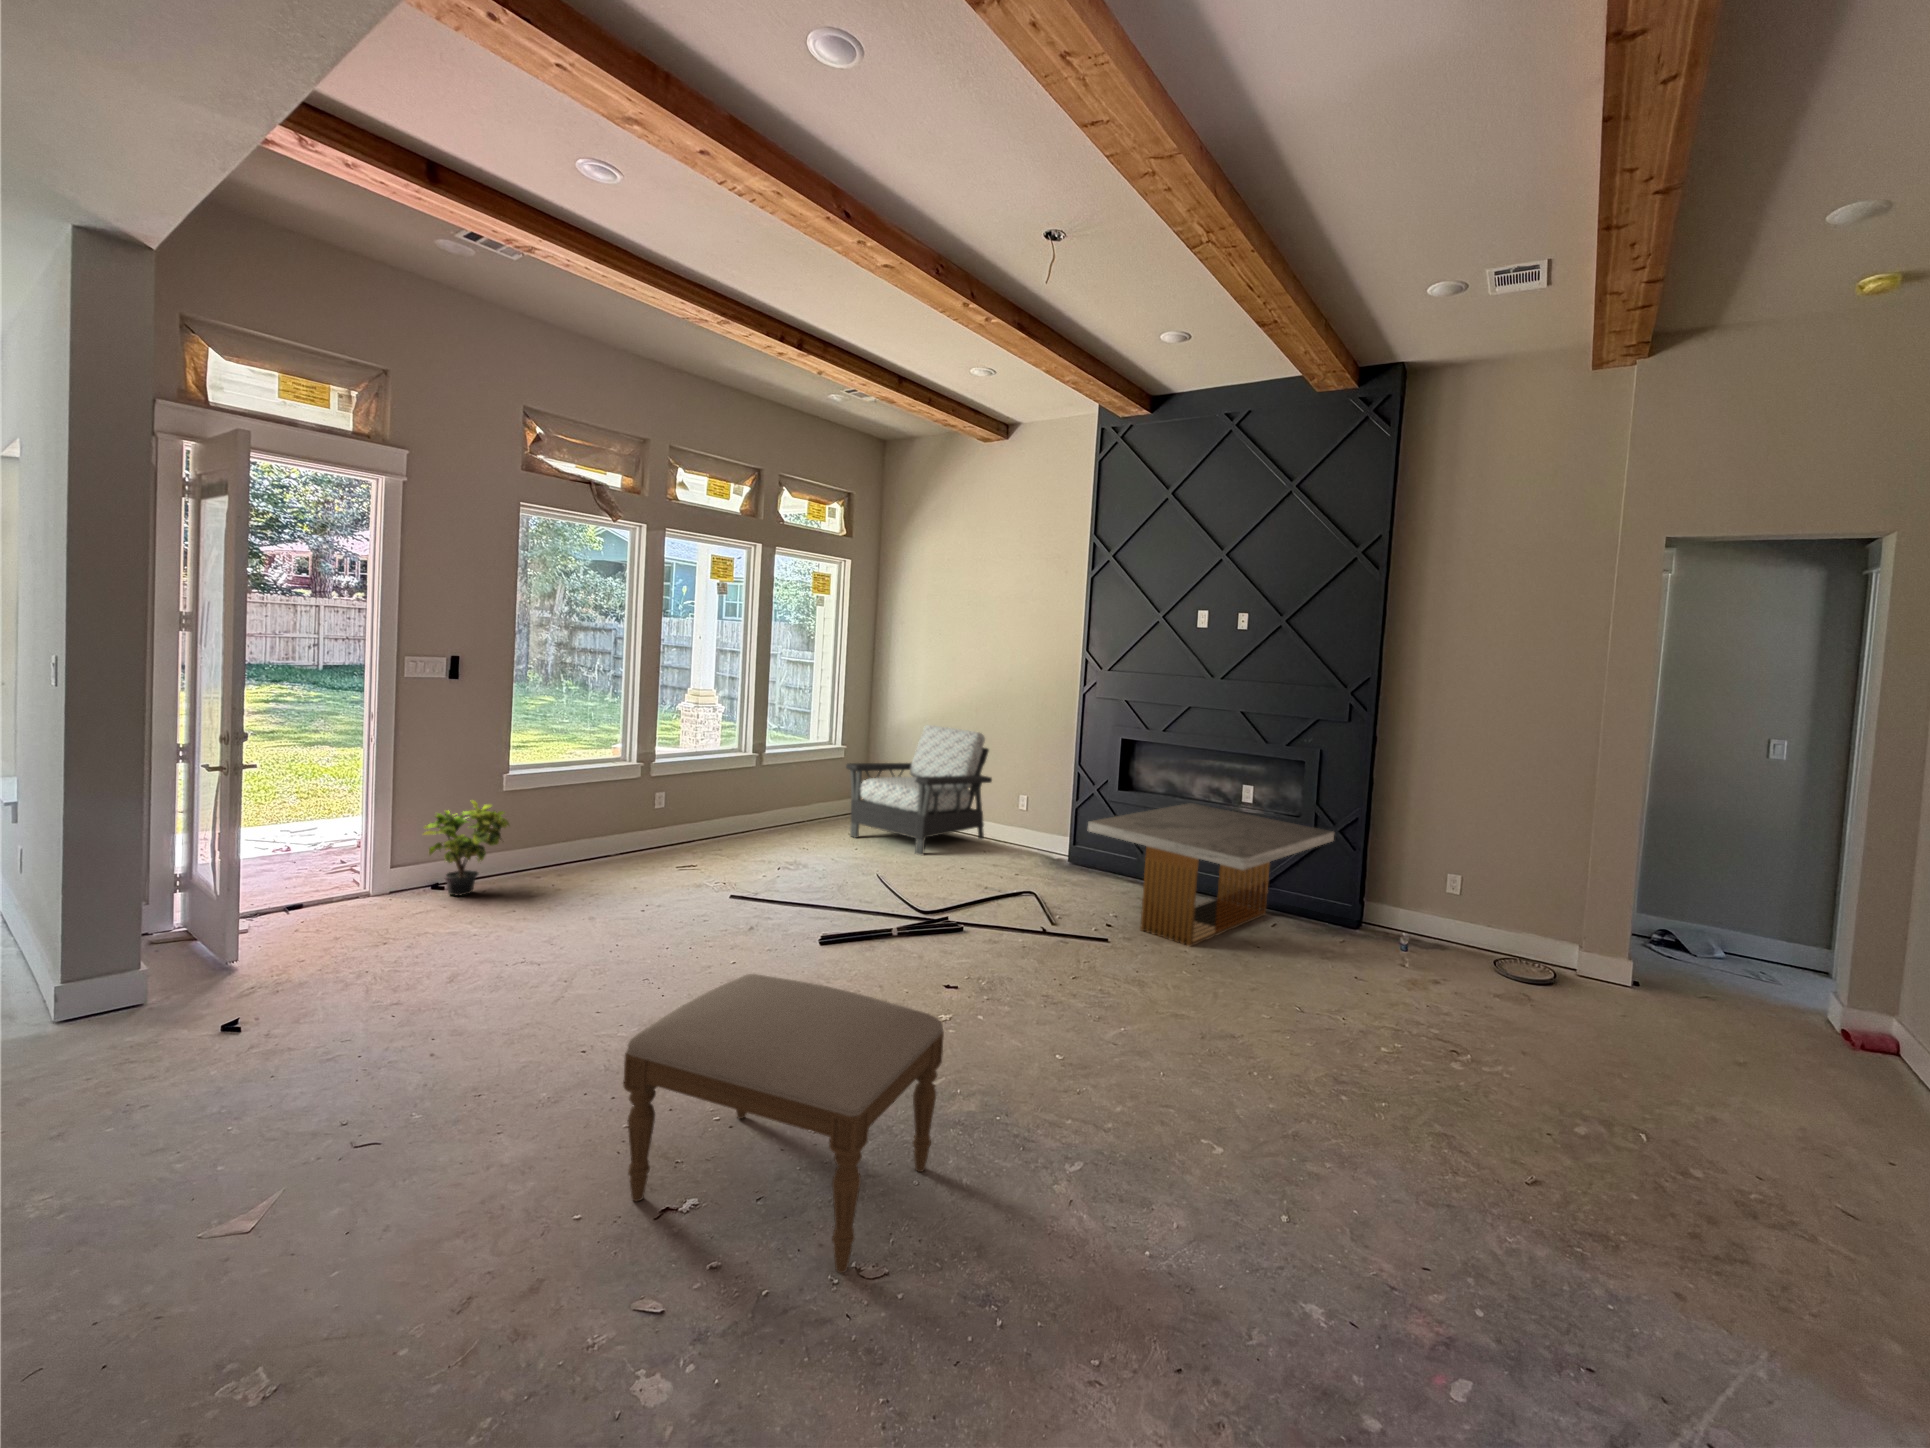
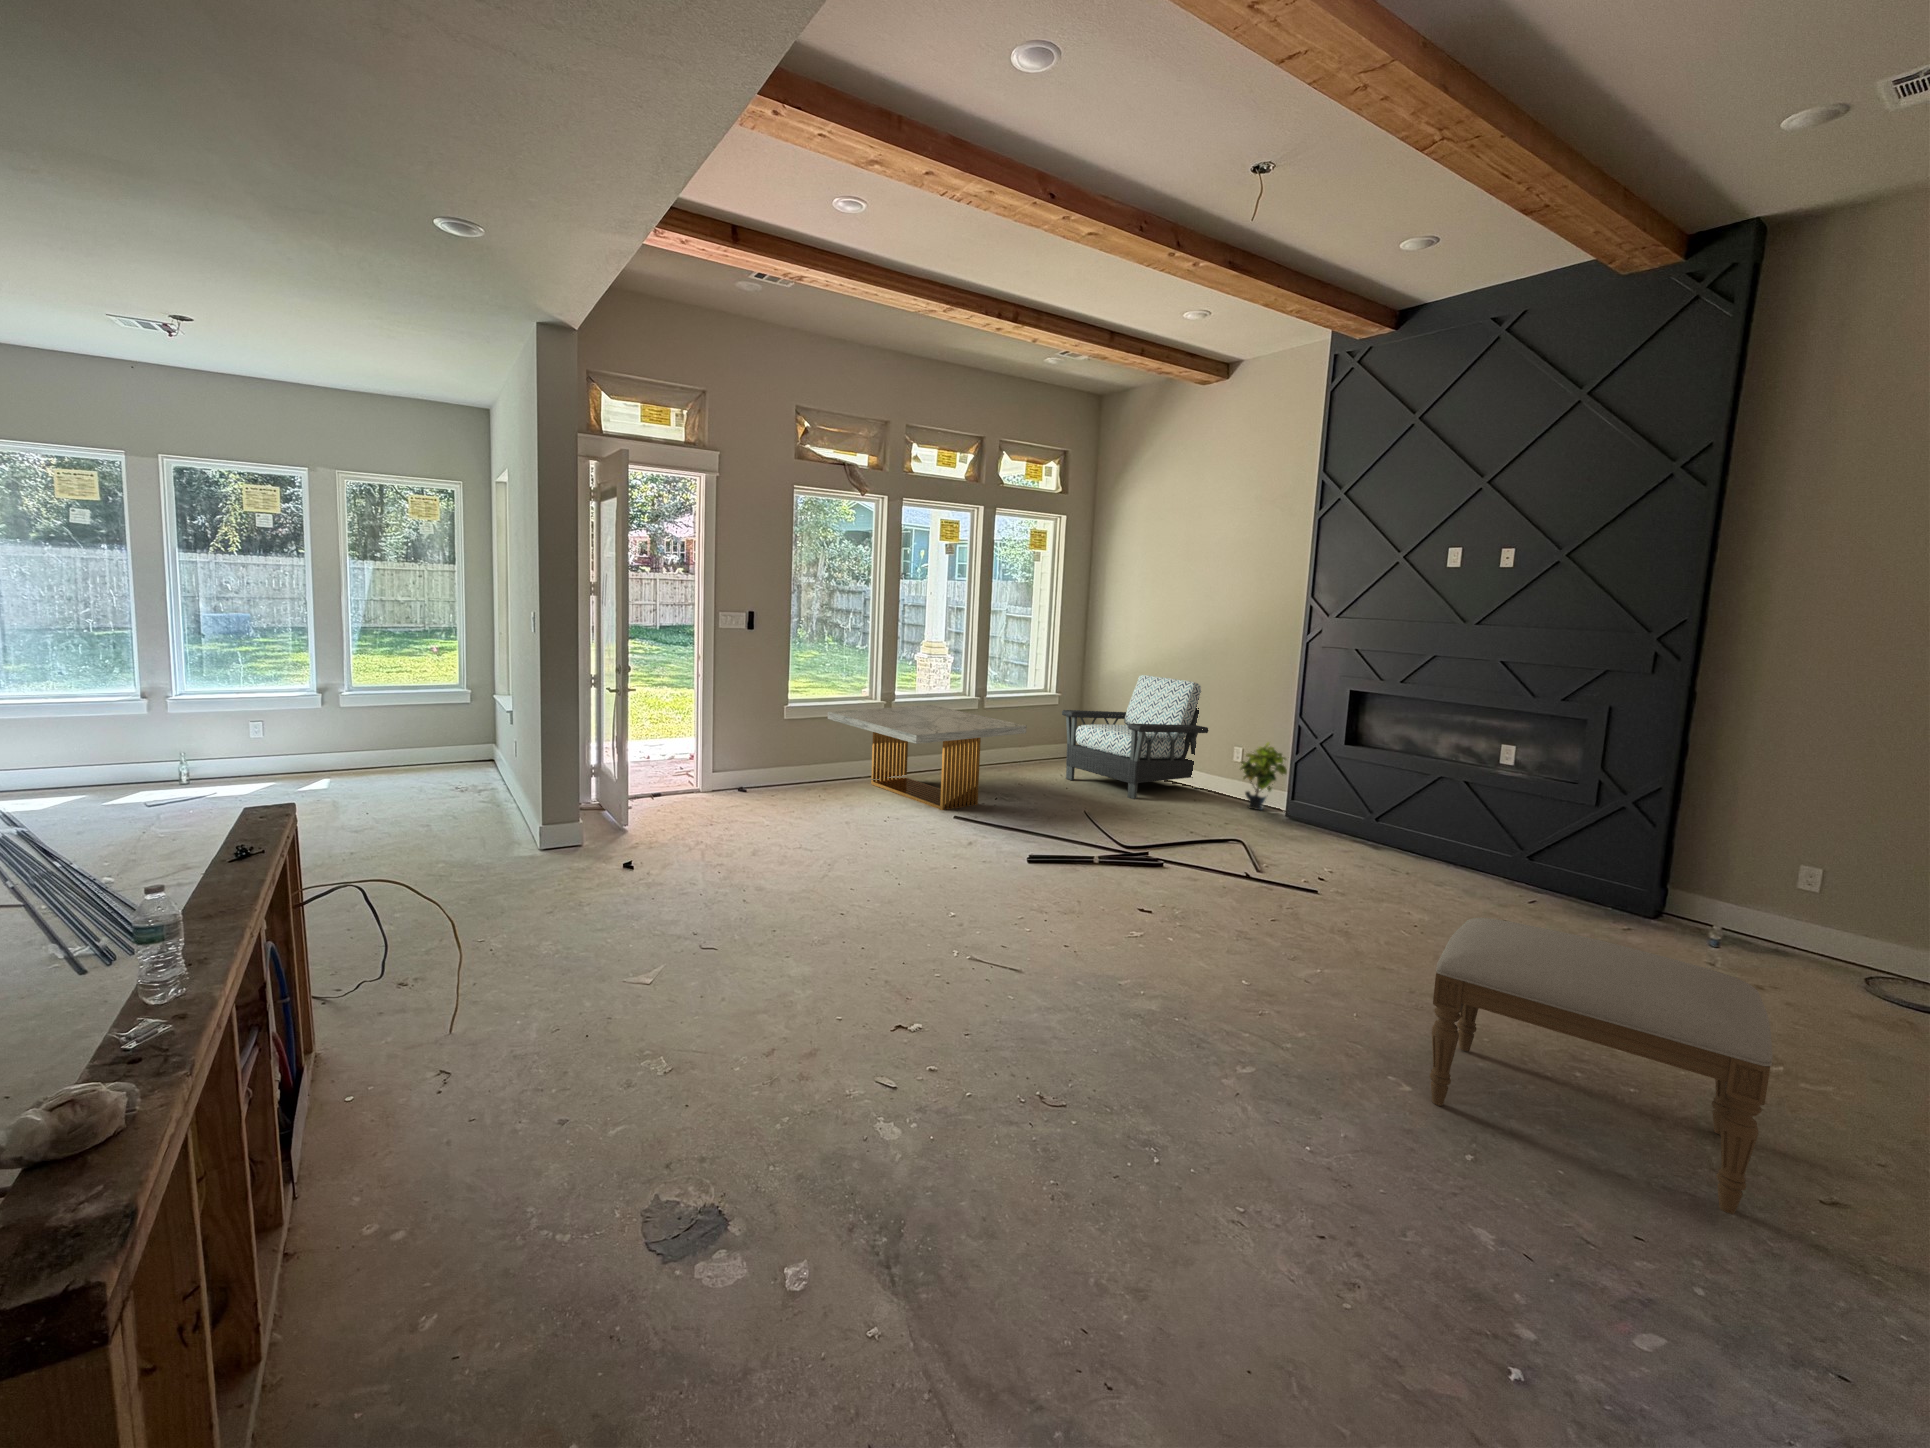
potted plant: present [423,801,509,896] -> present [1240,742,1287,810]
coffee table: present [1088,803,1334,946] -> present [828,705,1027,810]
ottoman: present [623,974,944,1273] -> present [1430,918,1773,1214]

